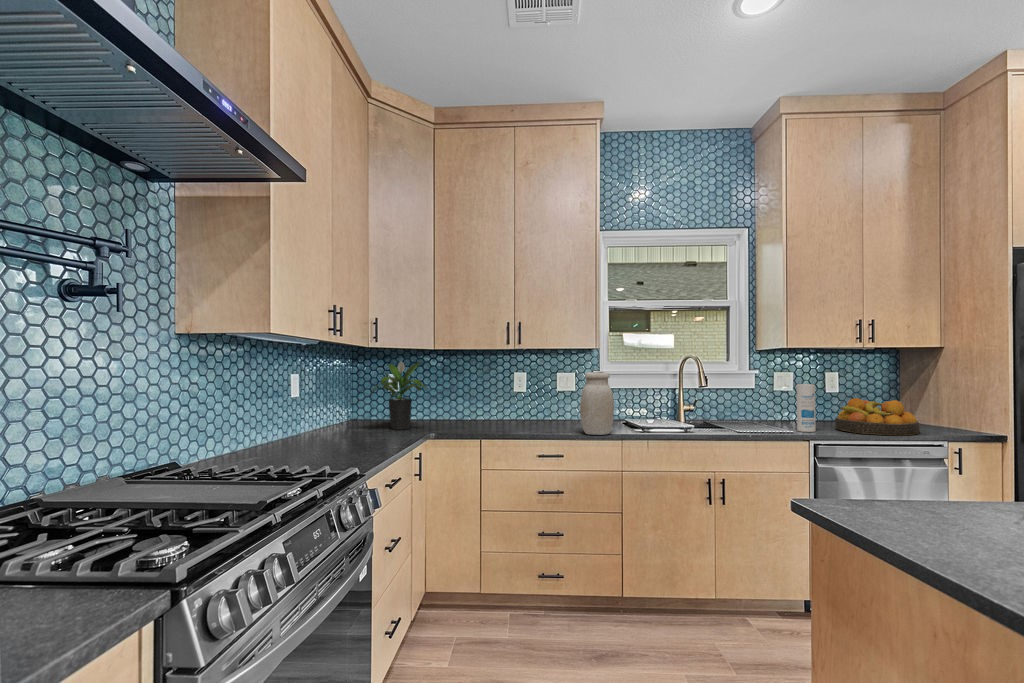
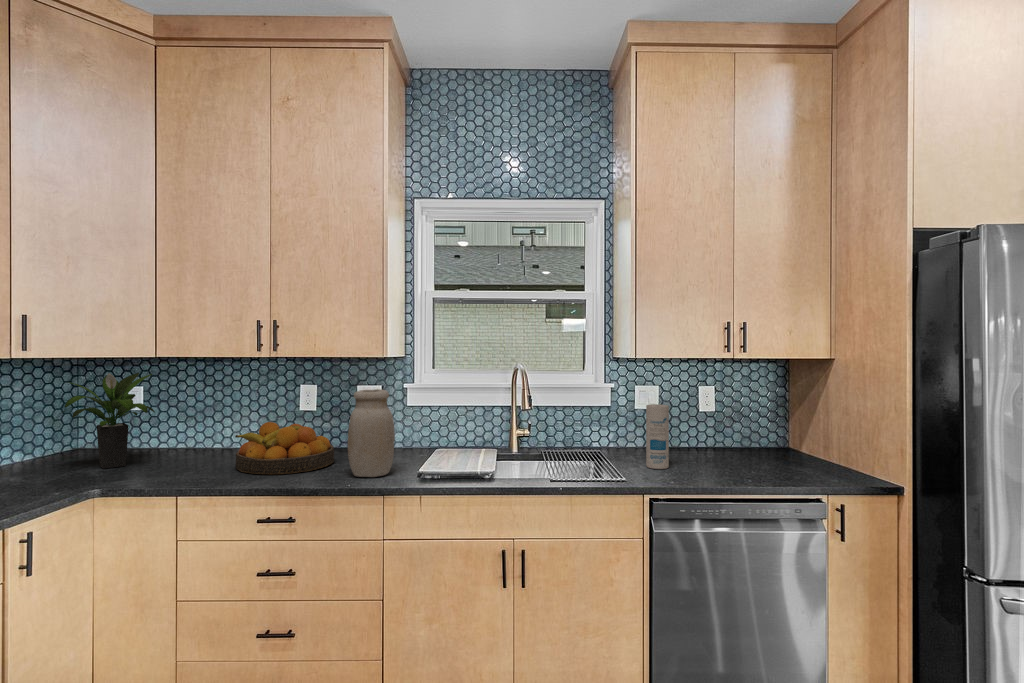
fruit bowl: present [835,398,920,436] -> present [235,422,334,474]

